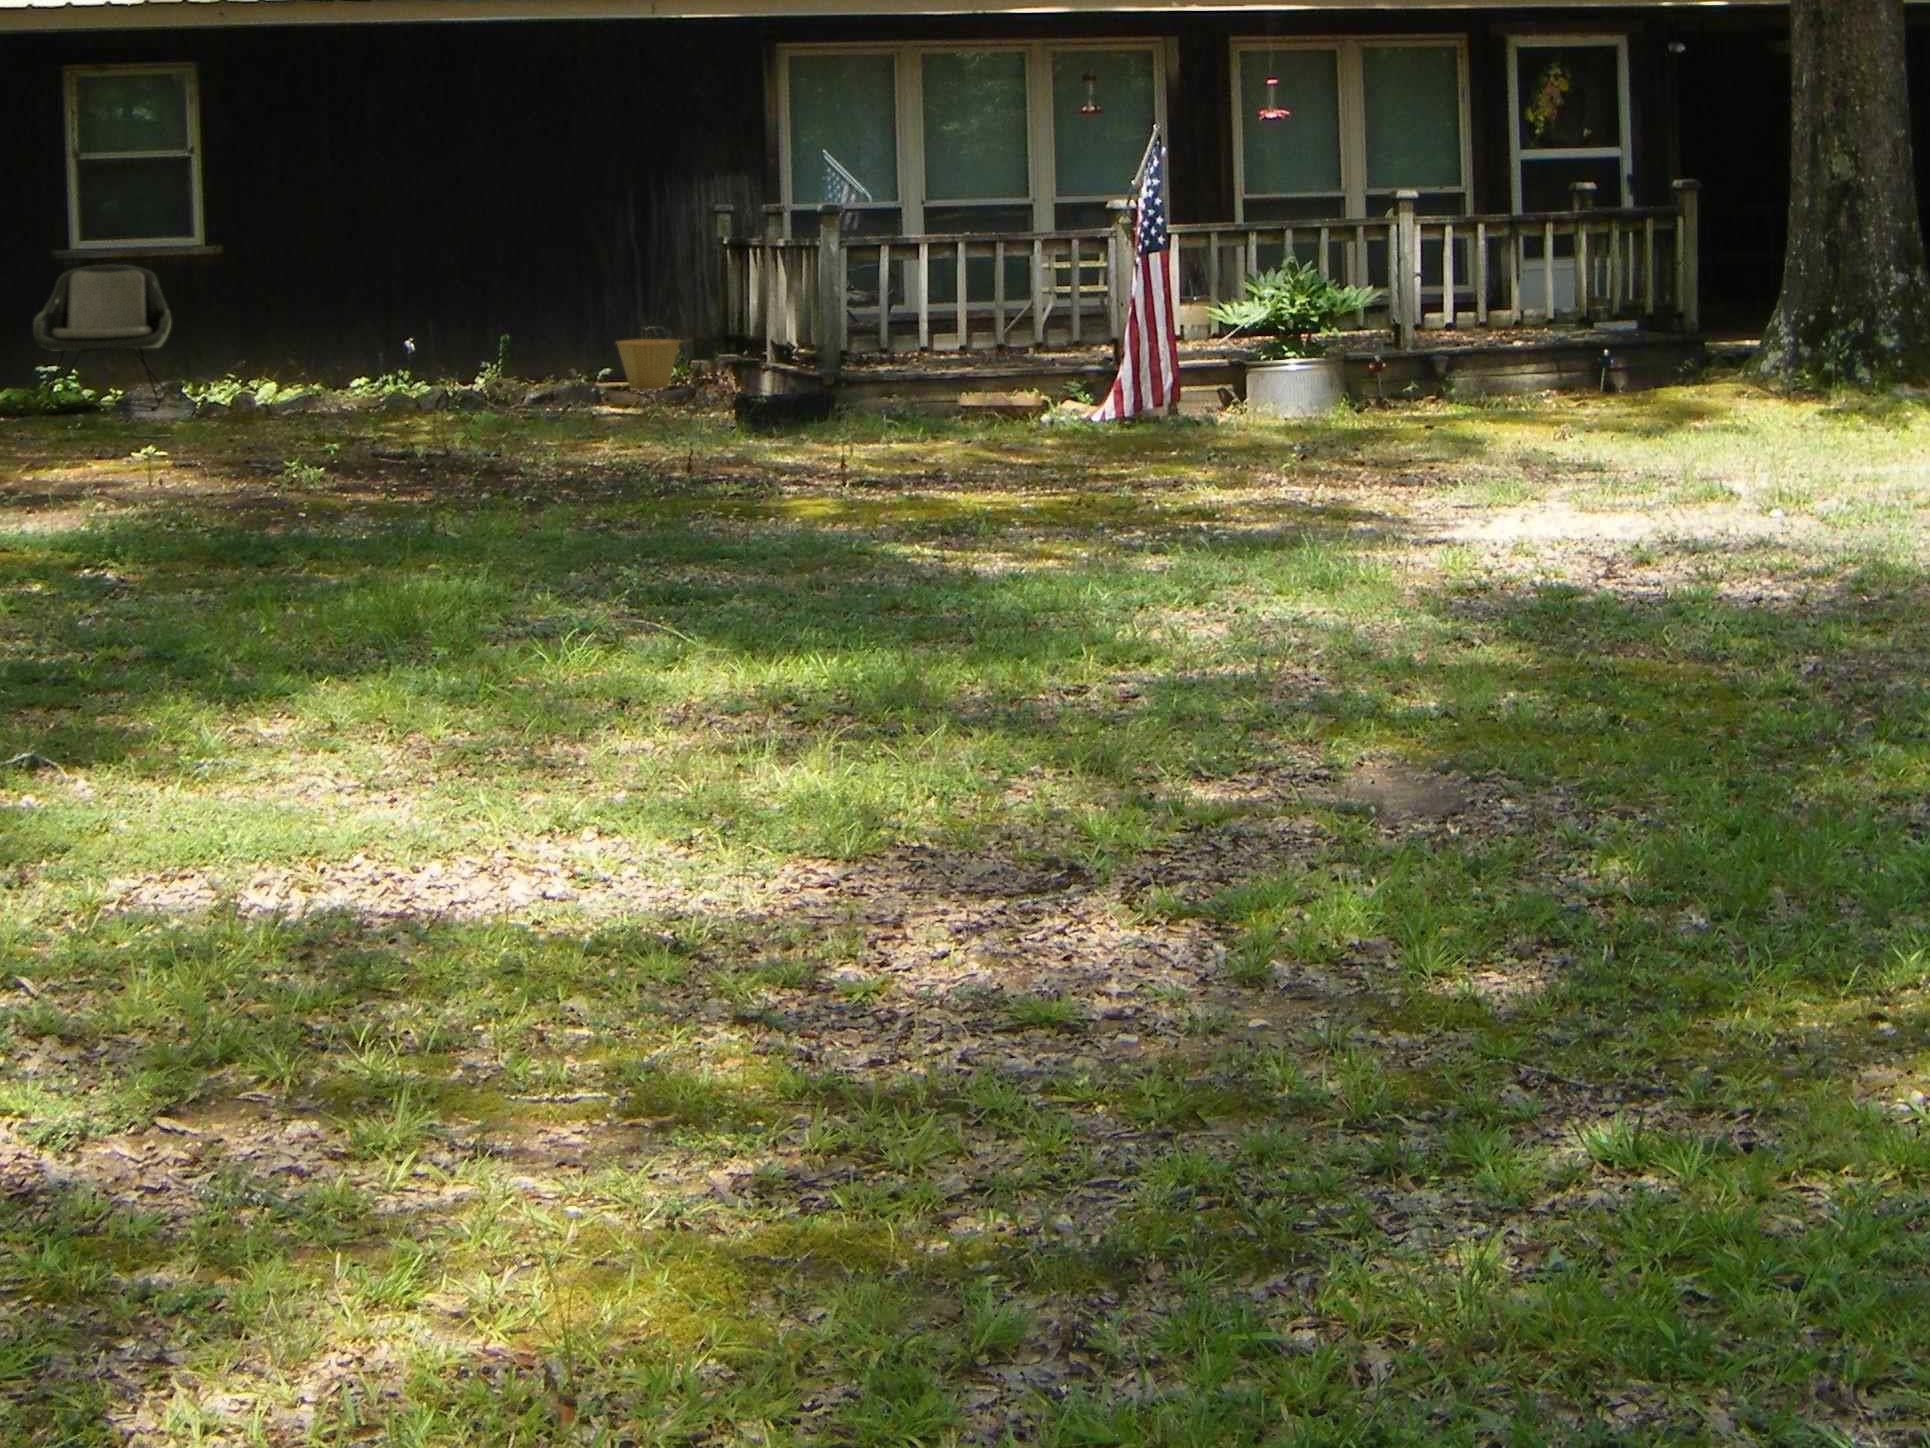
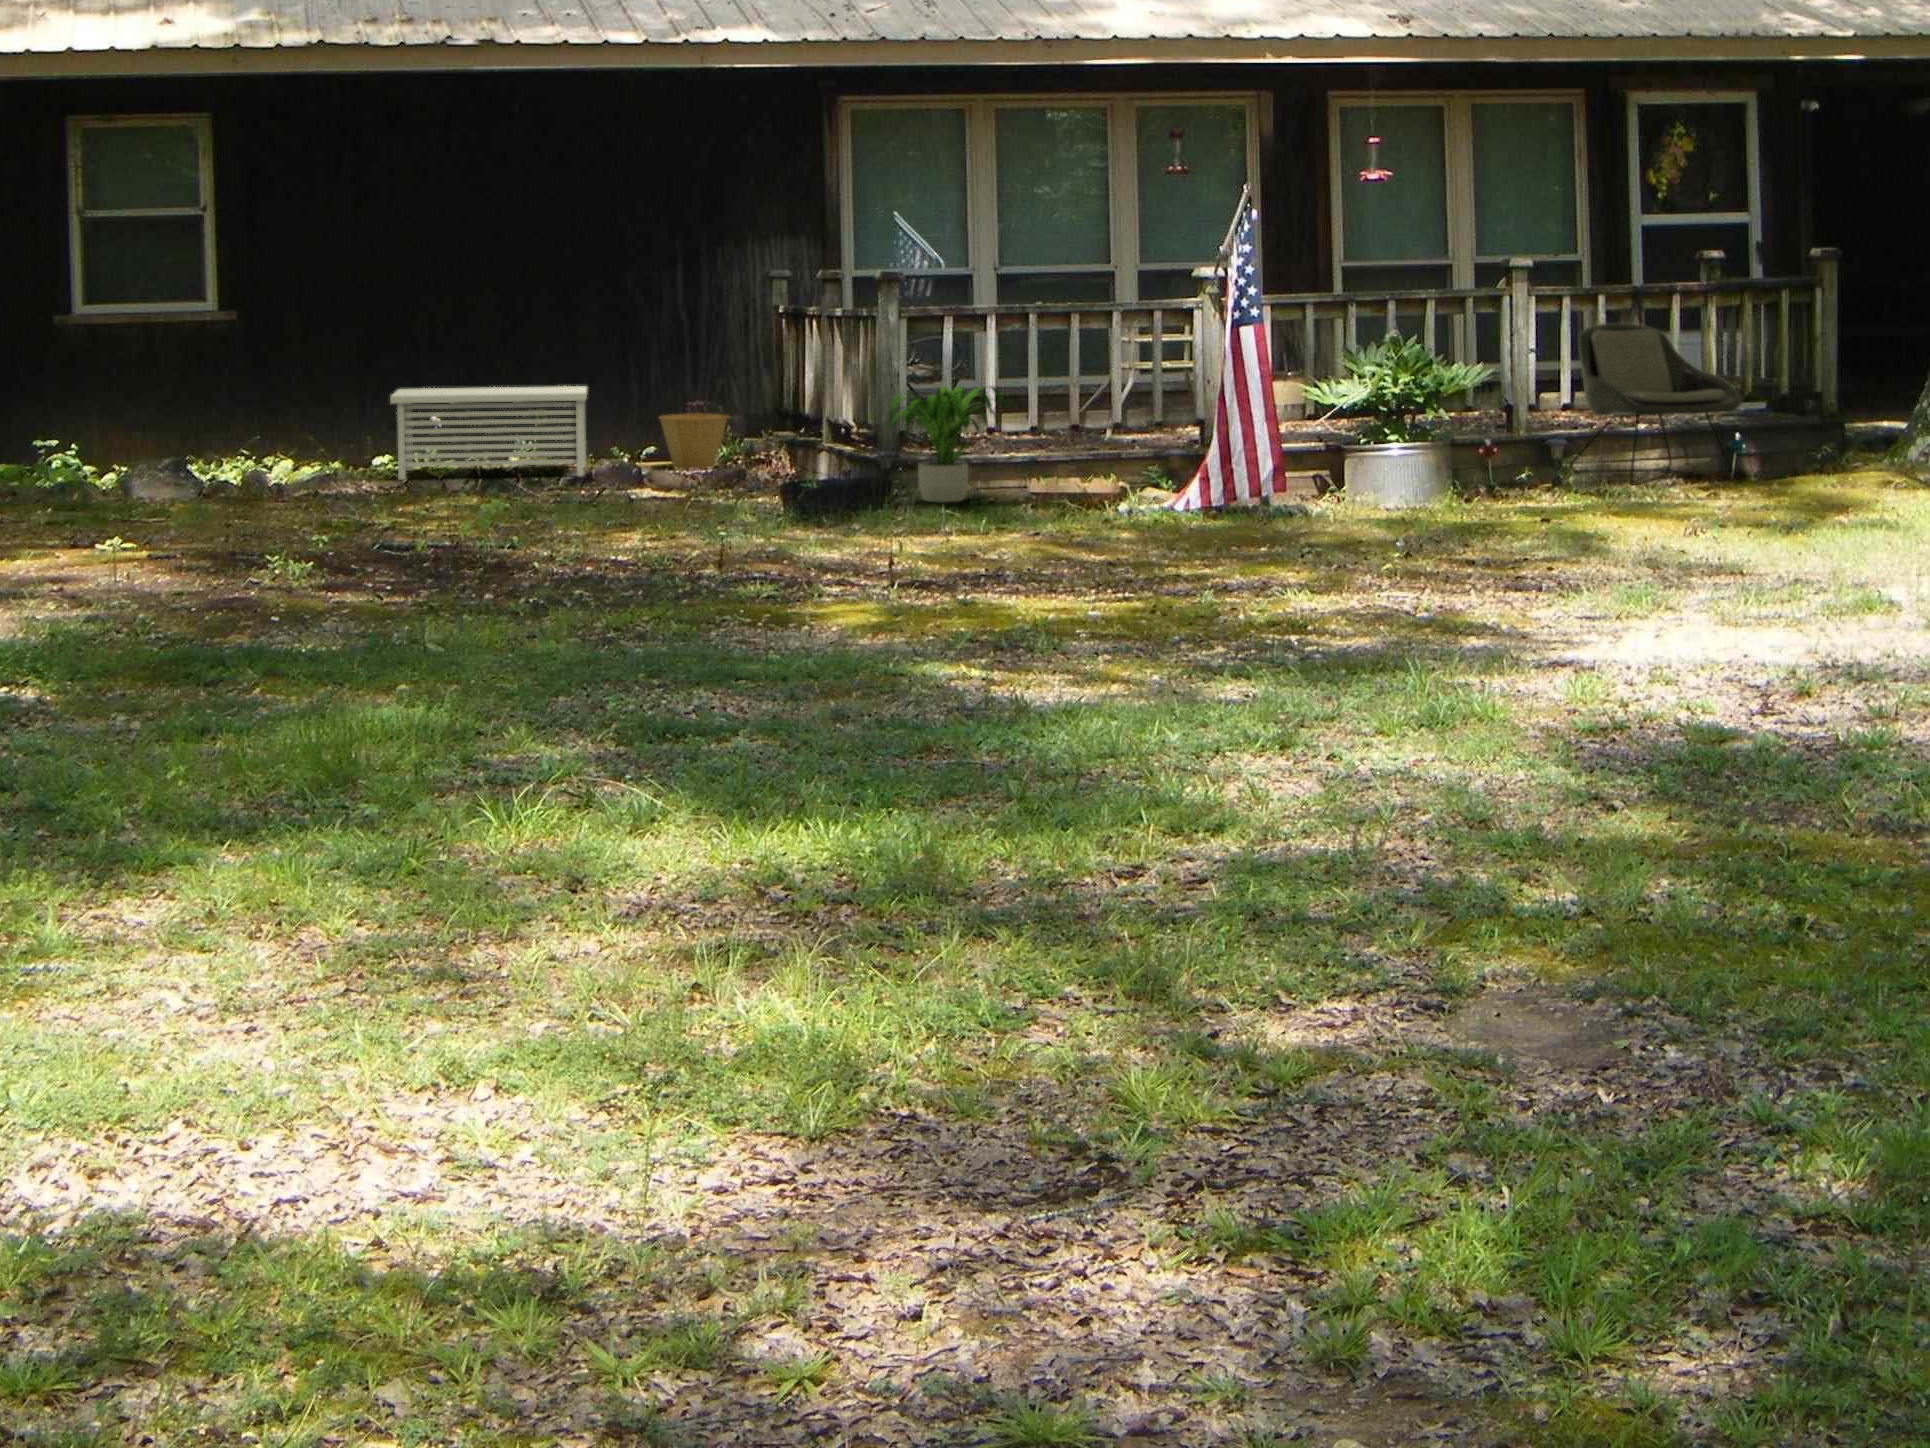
lounge chair: present [33,265,171,414] -> present [1570,323,1741,484]
potted plant: none [830,310,940,416] -> present [888,386,1004,502]
storage bench: none [369,314,550,401] -> present [390,386,587,480]

